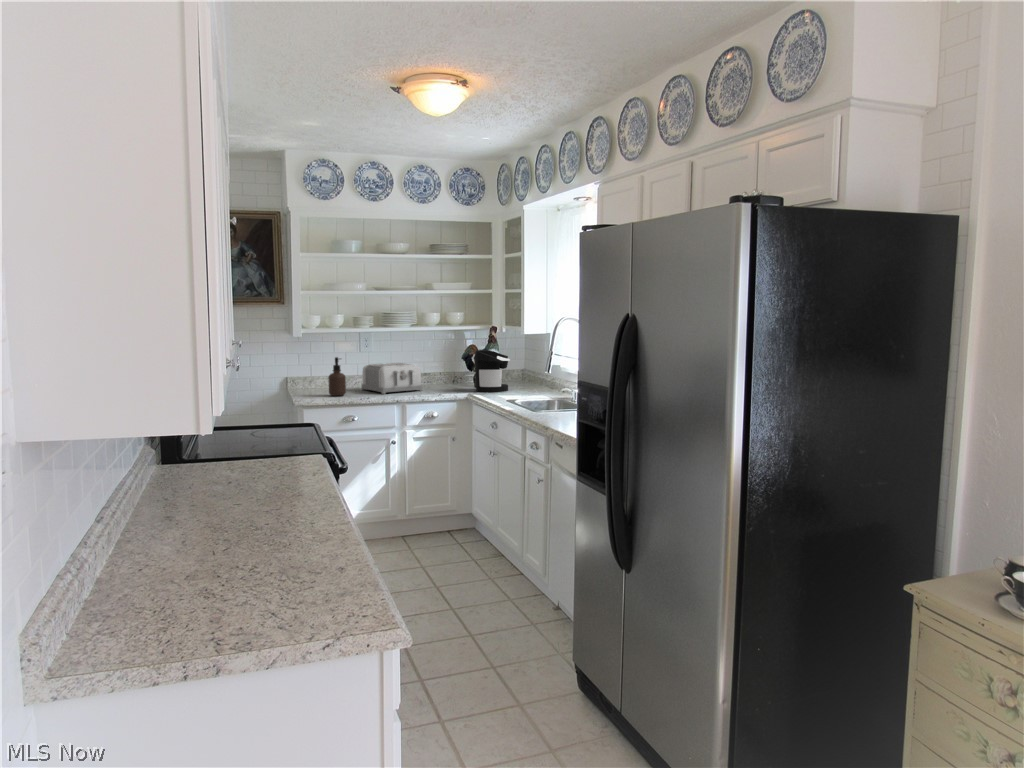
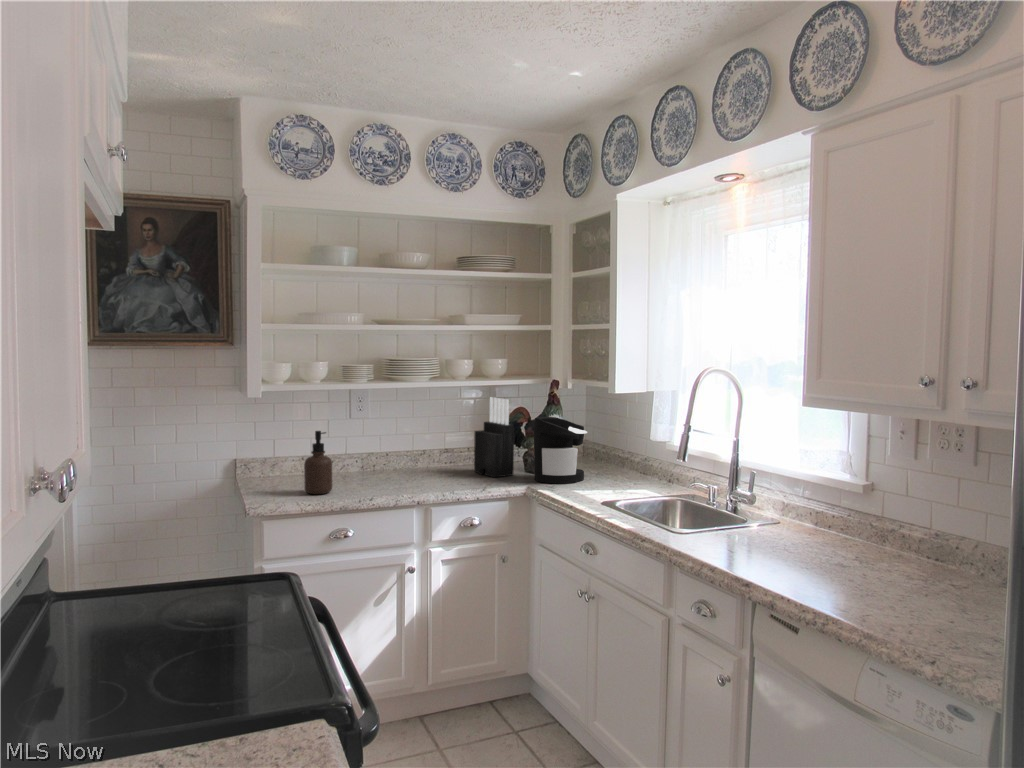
knife block: none [440,338,464,390] -> present [474,397,514,477]
toaster: present [361,363,422,394] -> none [354,435,451,489]

